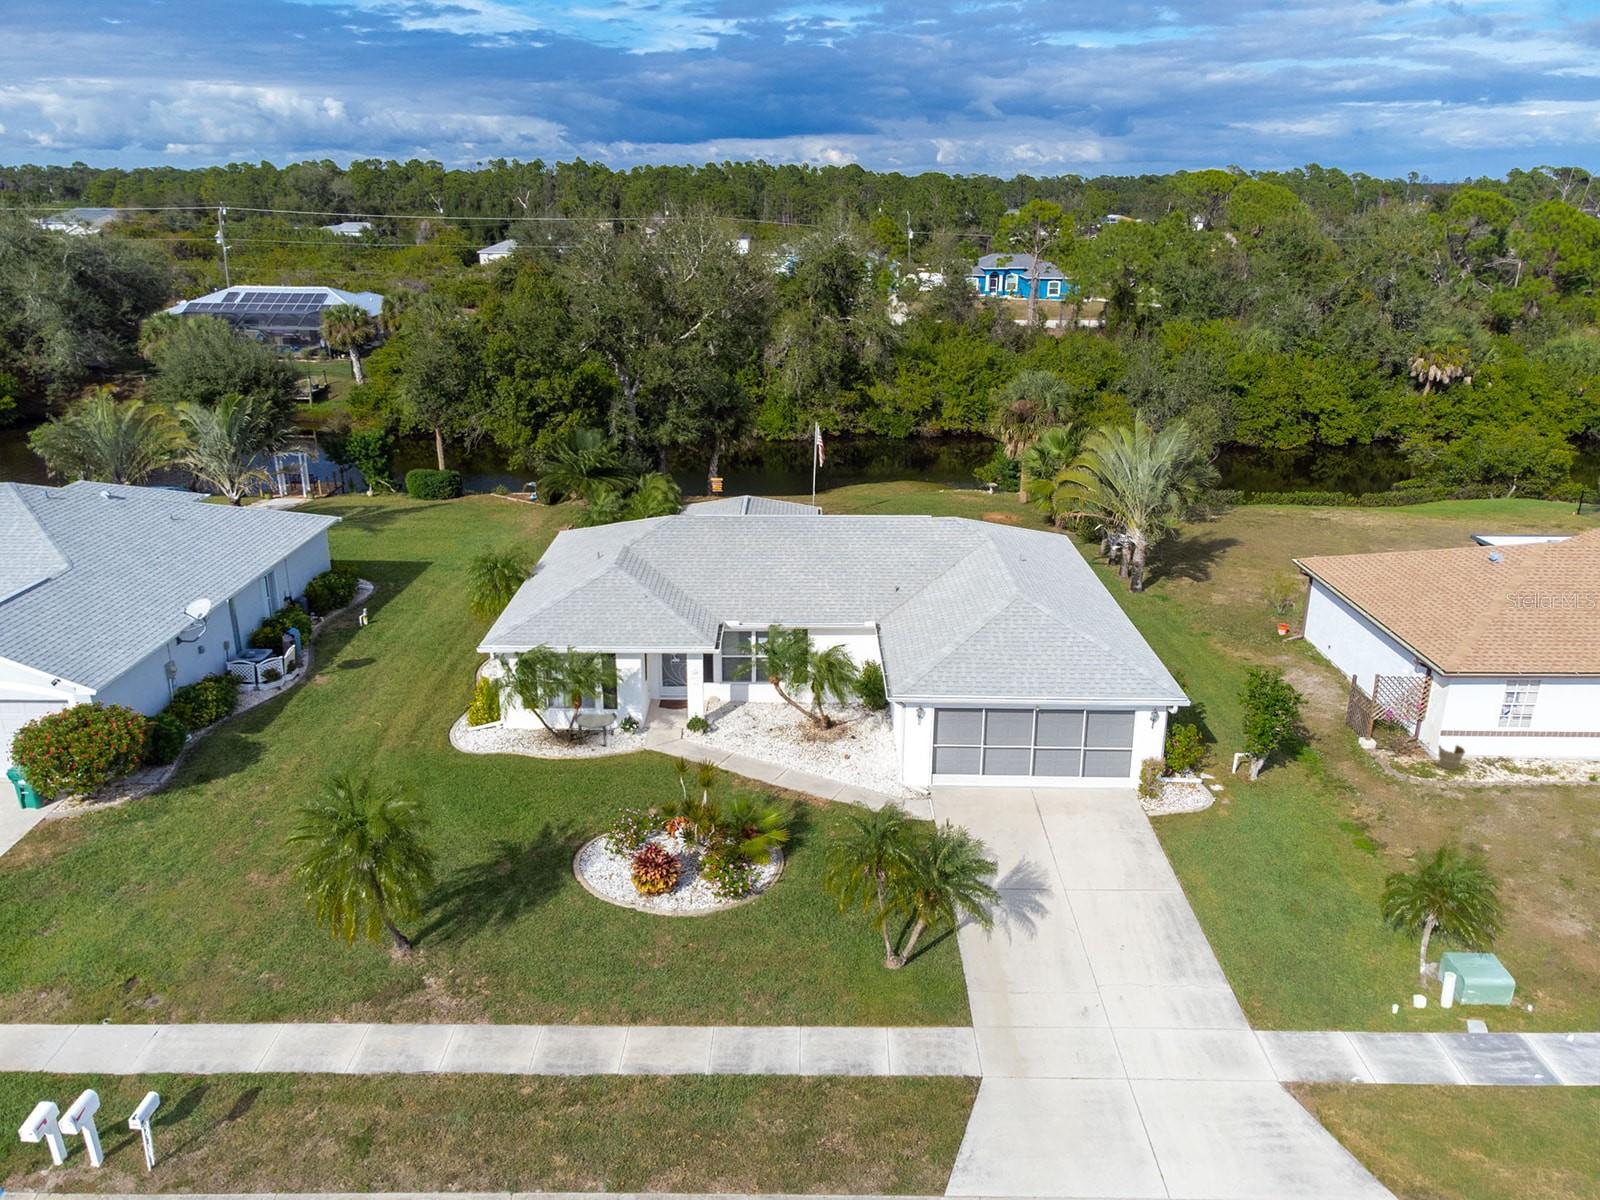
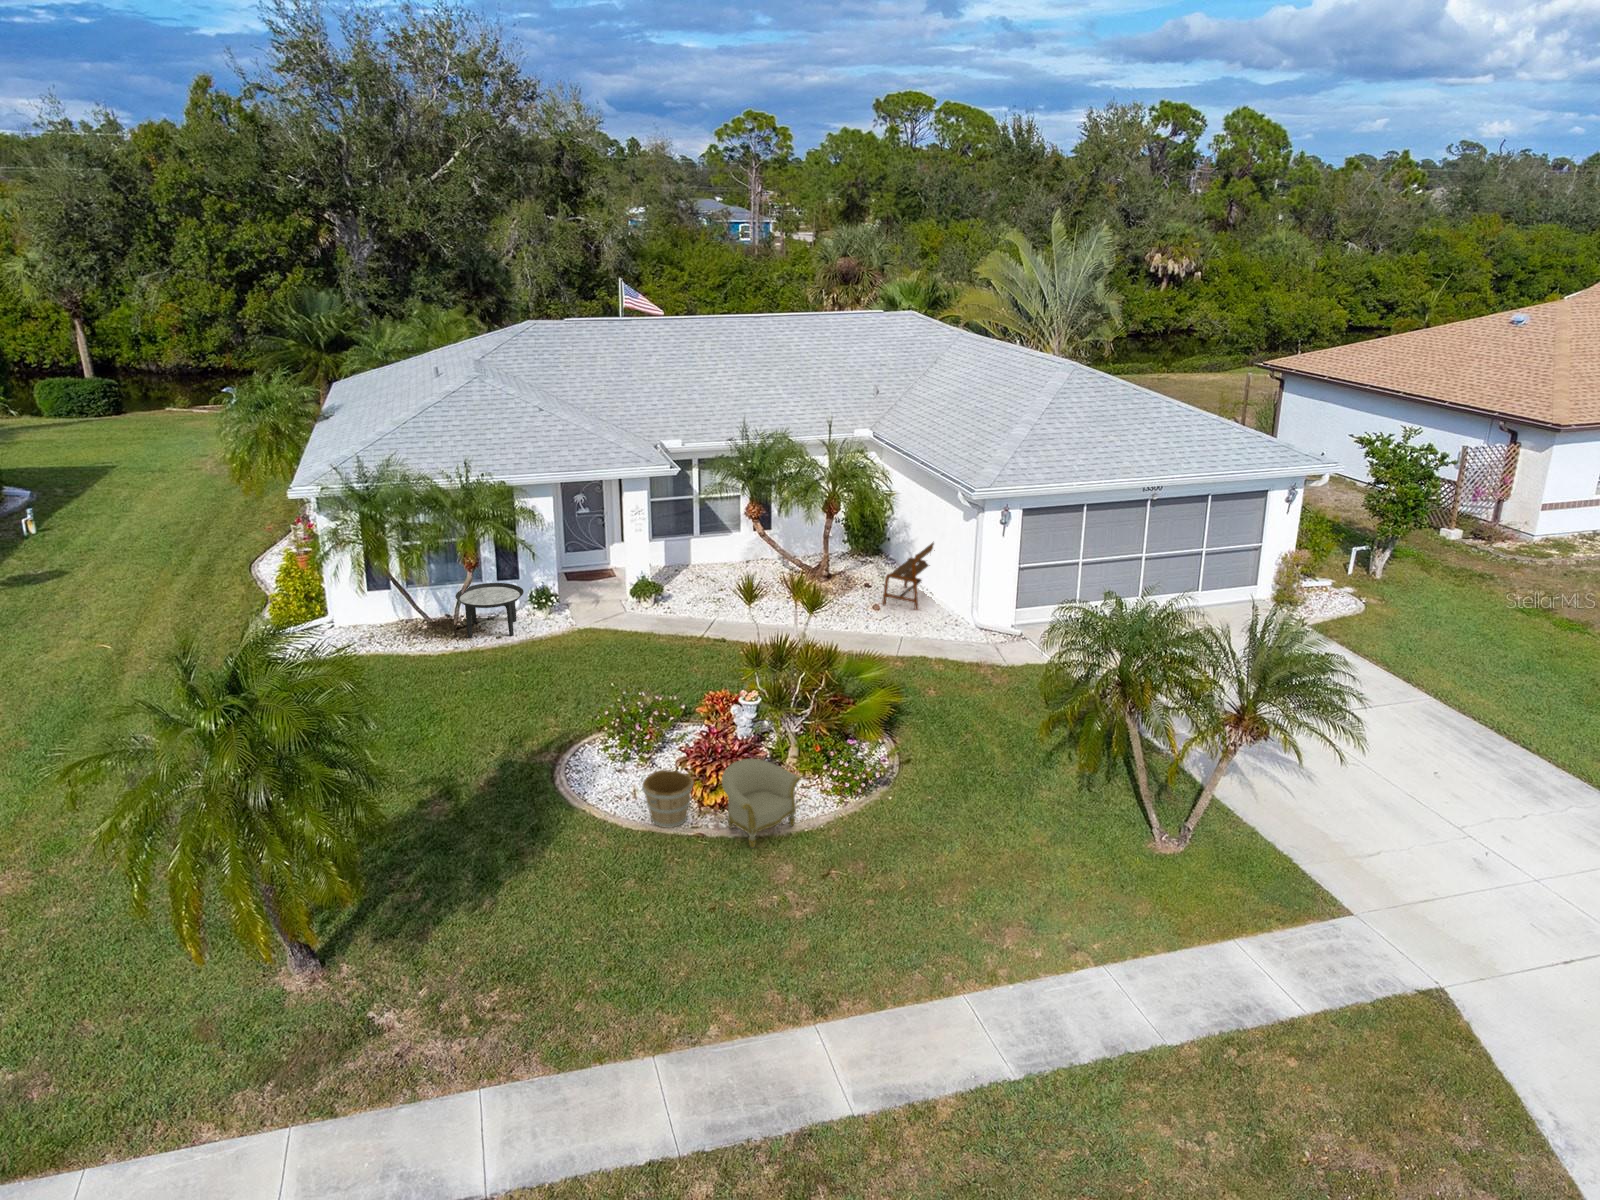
bench: none [854,712,900,762] -> present [882,543,935,610]
wooden bucket: present [1438,746,1465,769] -> present [642,770,693,828]
armchair: none [646,867,694,922] -> present [722,759,800,848]

